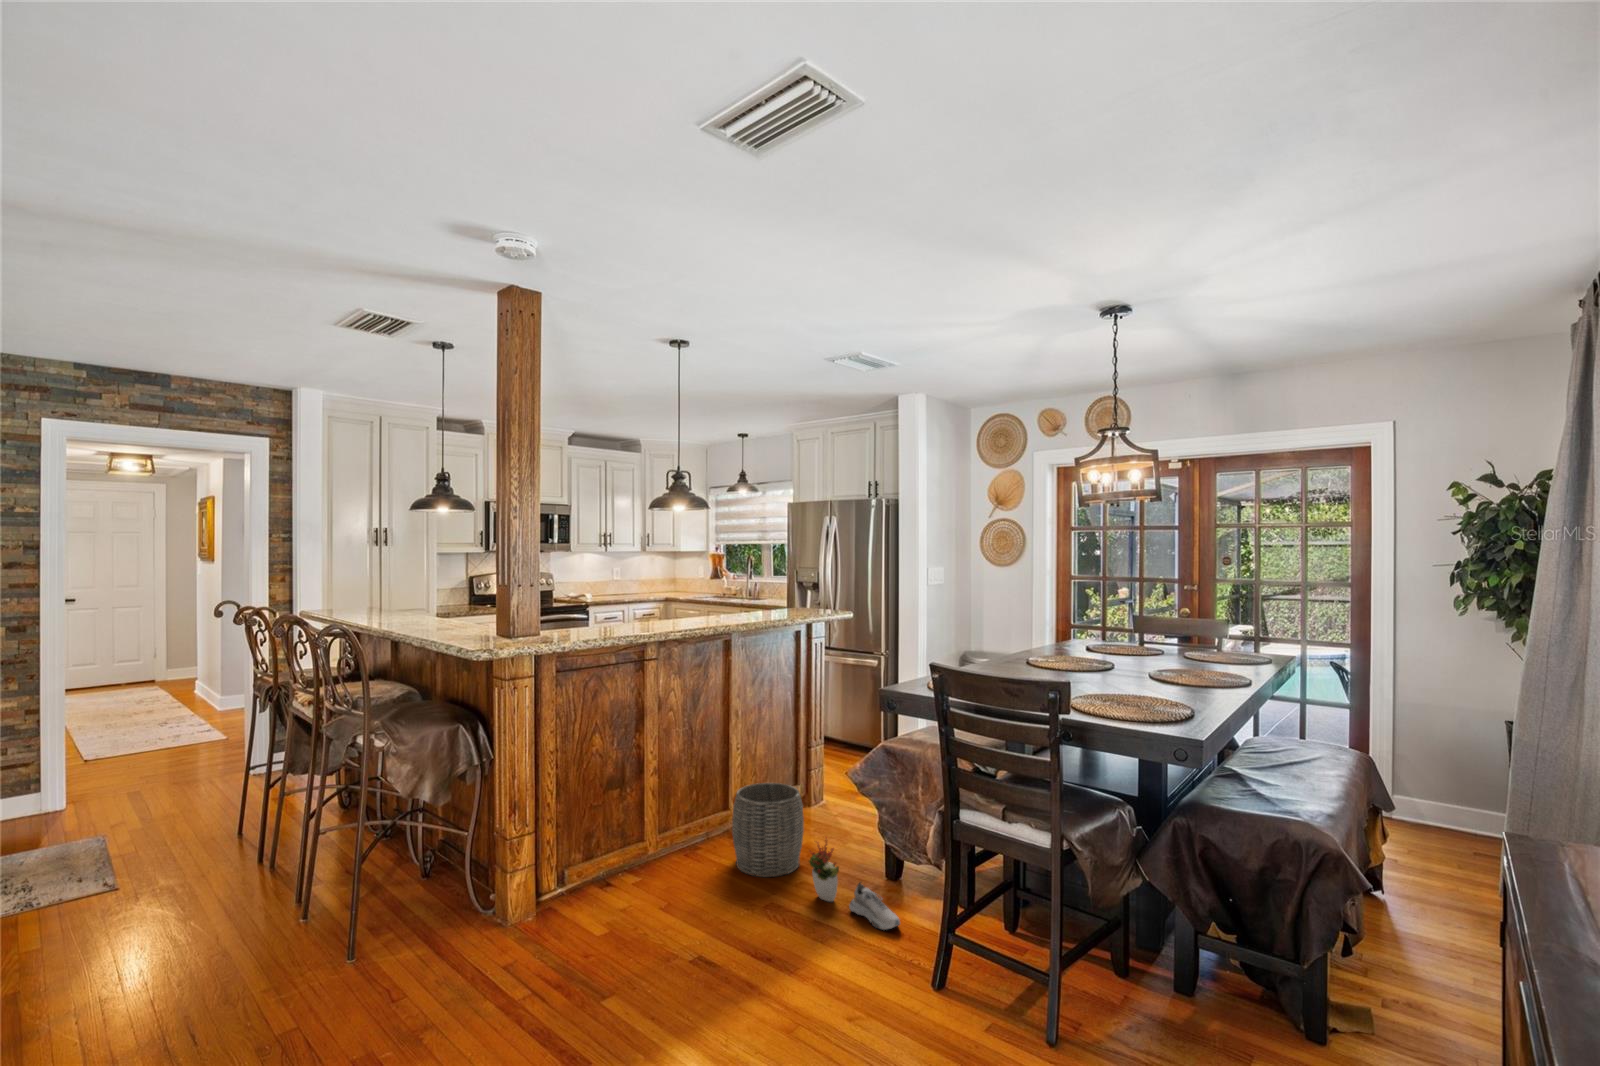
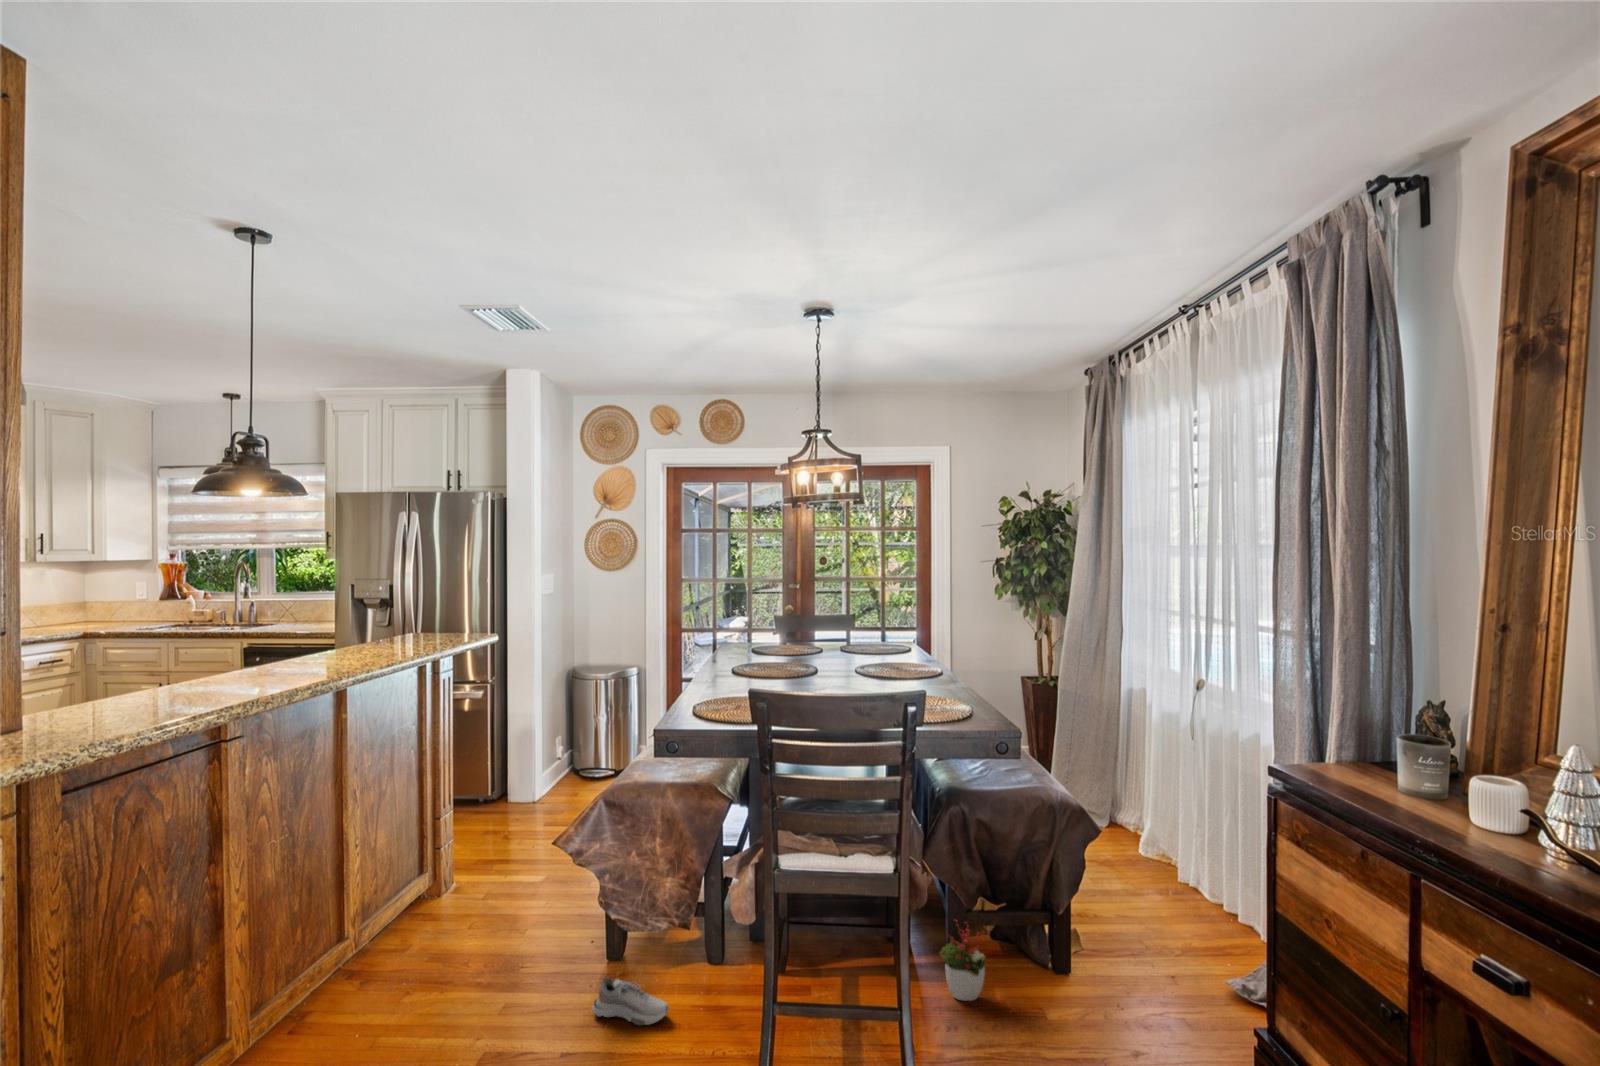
woven basket: present [732,783,804,877] -> none [381,876,491,1022]
decorative plant: present [809,837,839,902] -> present [939,920,986,1001]

